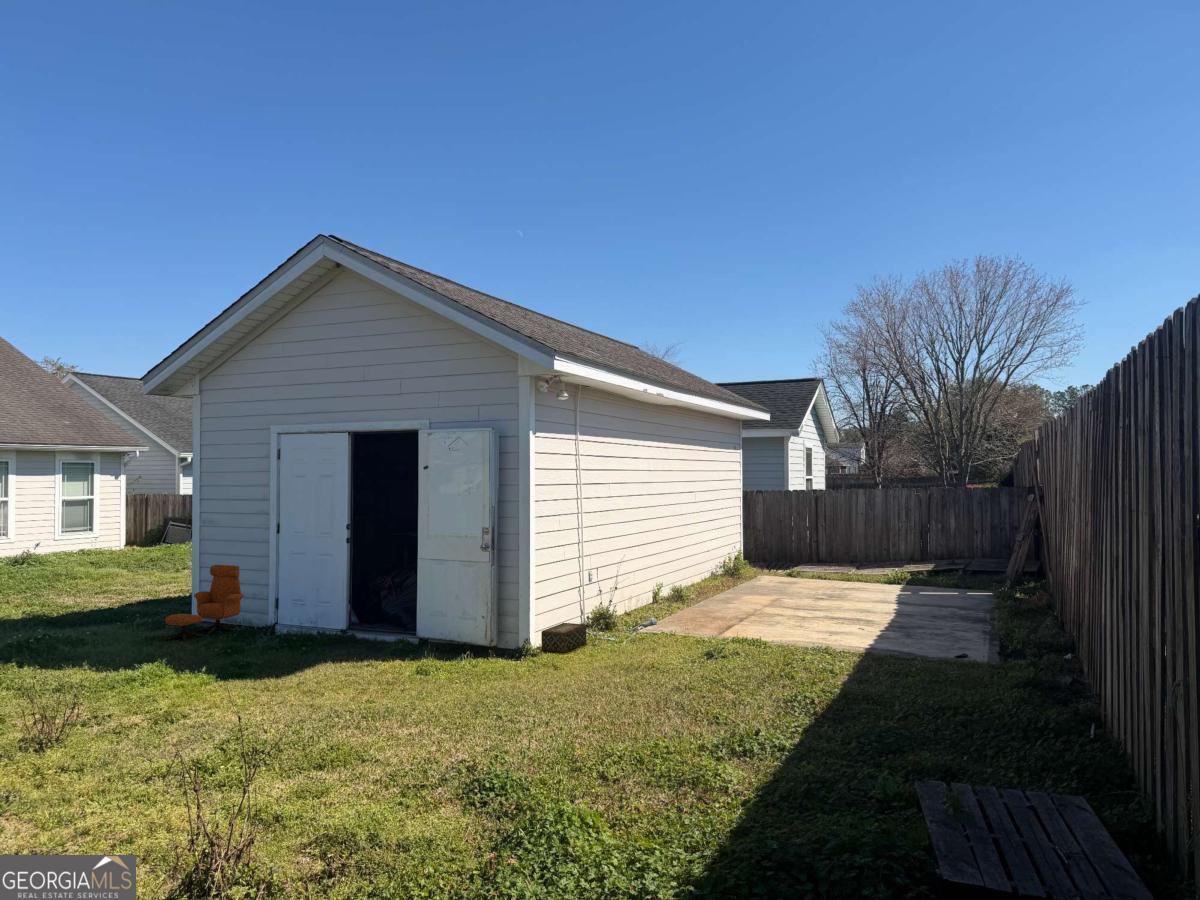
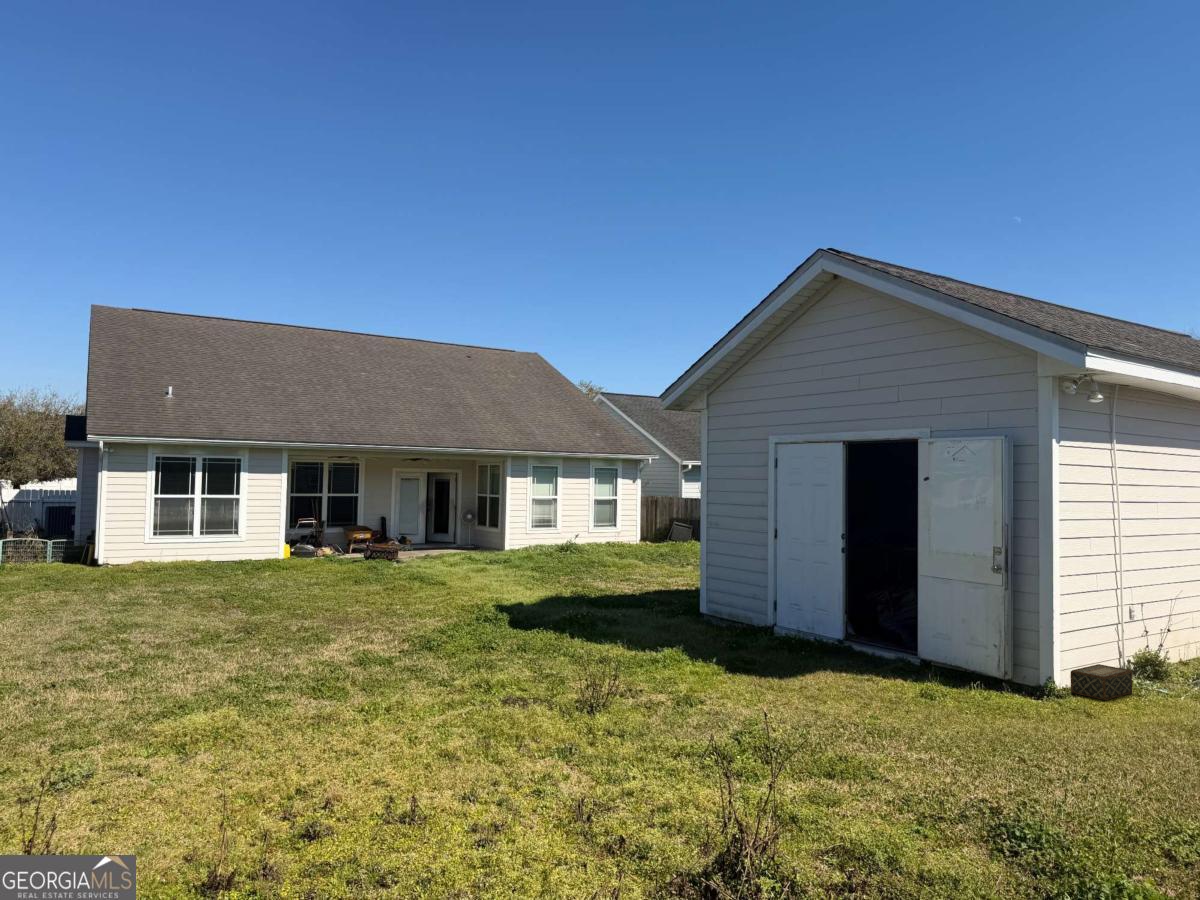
lounge chair: present [164,565,244,641] -> none [678,565,742,630]

